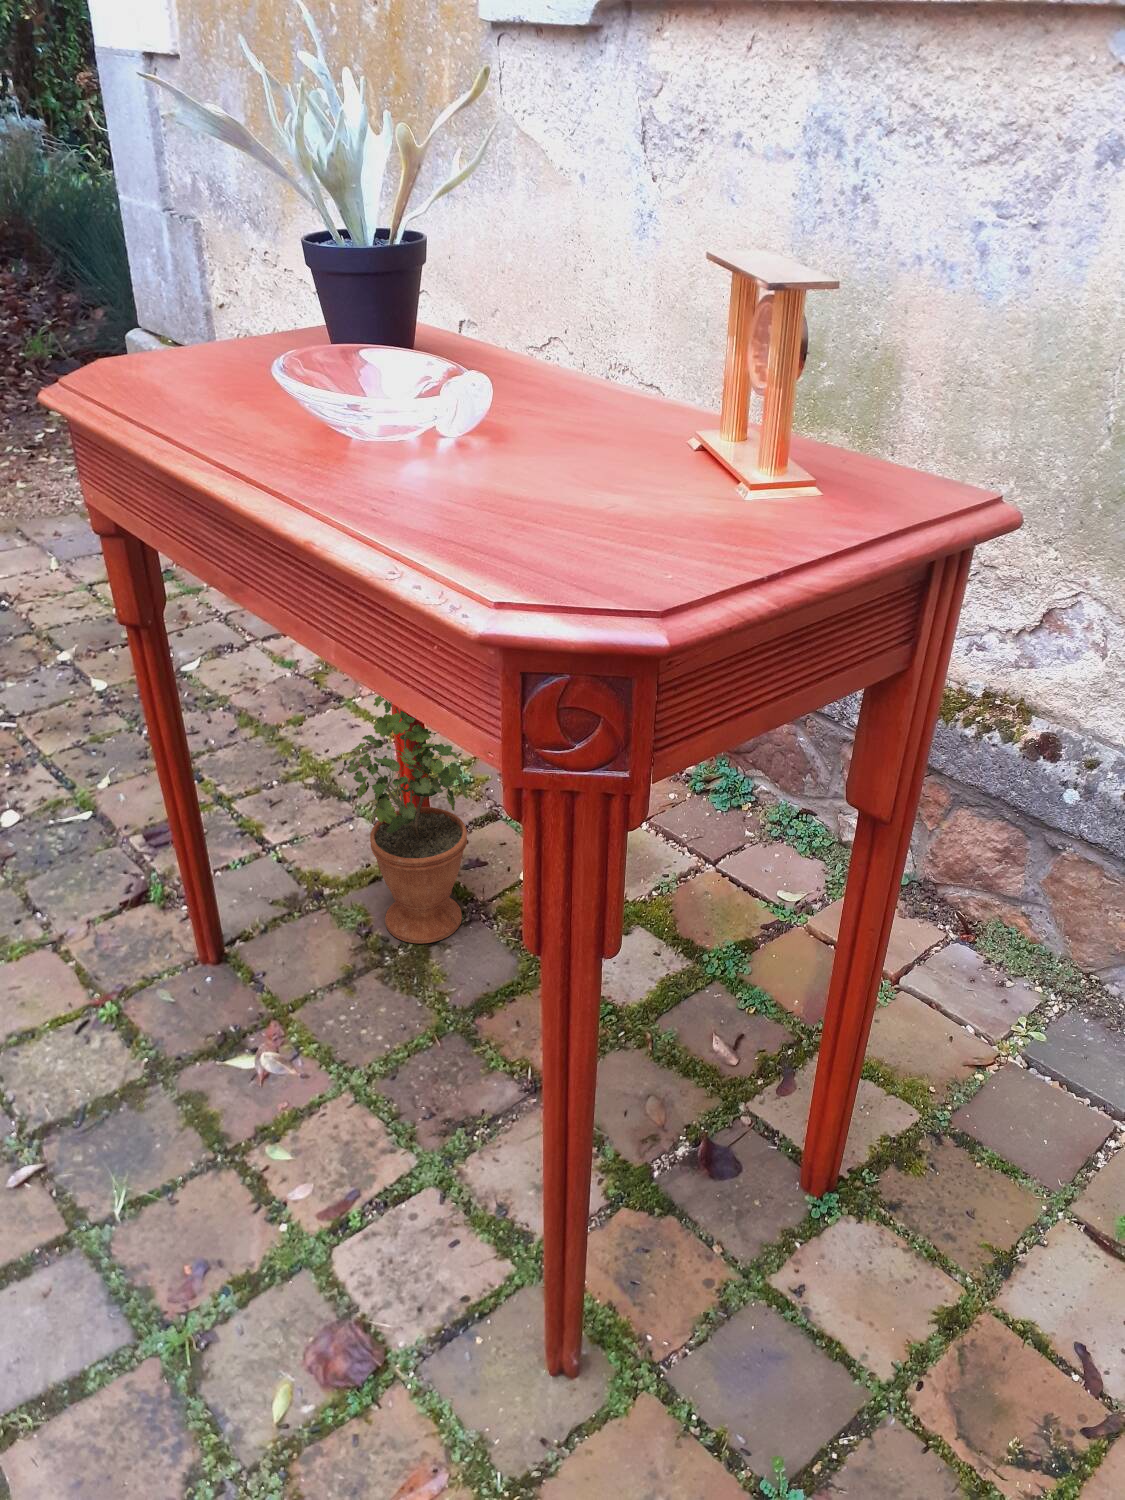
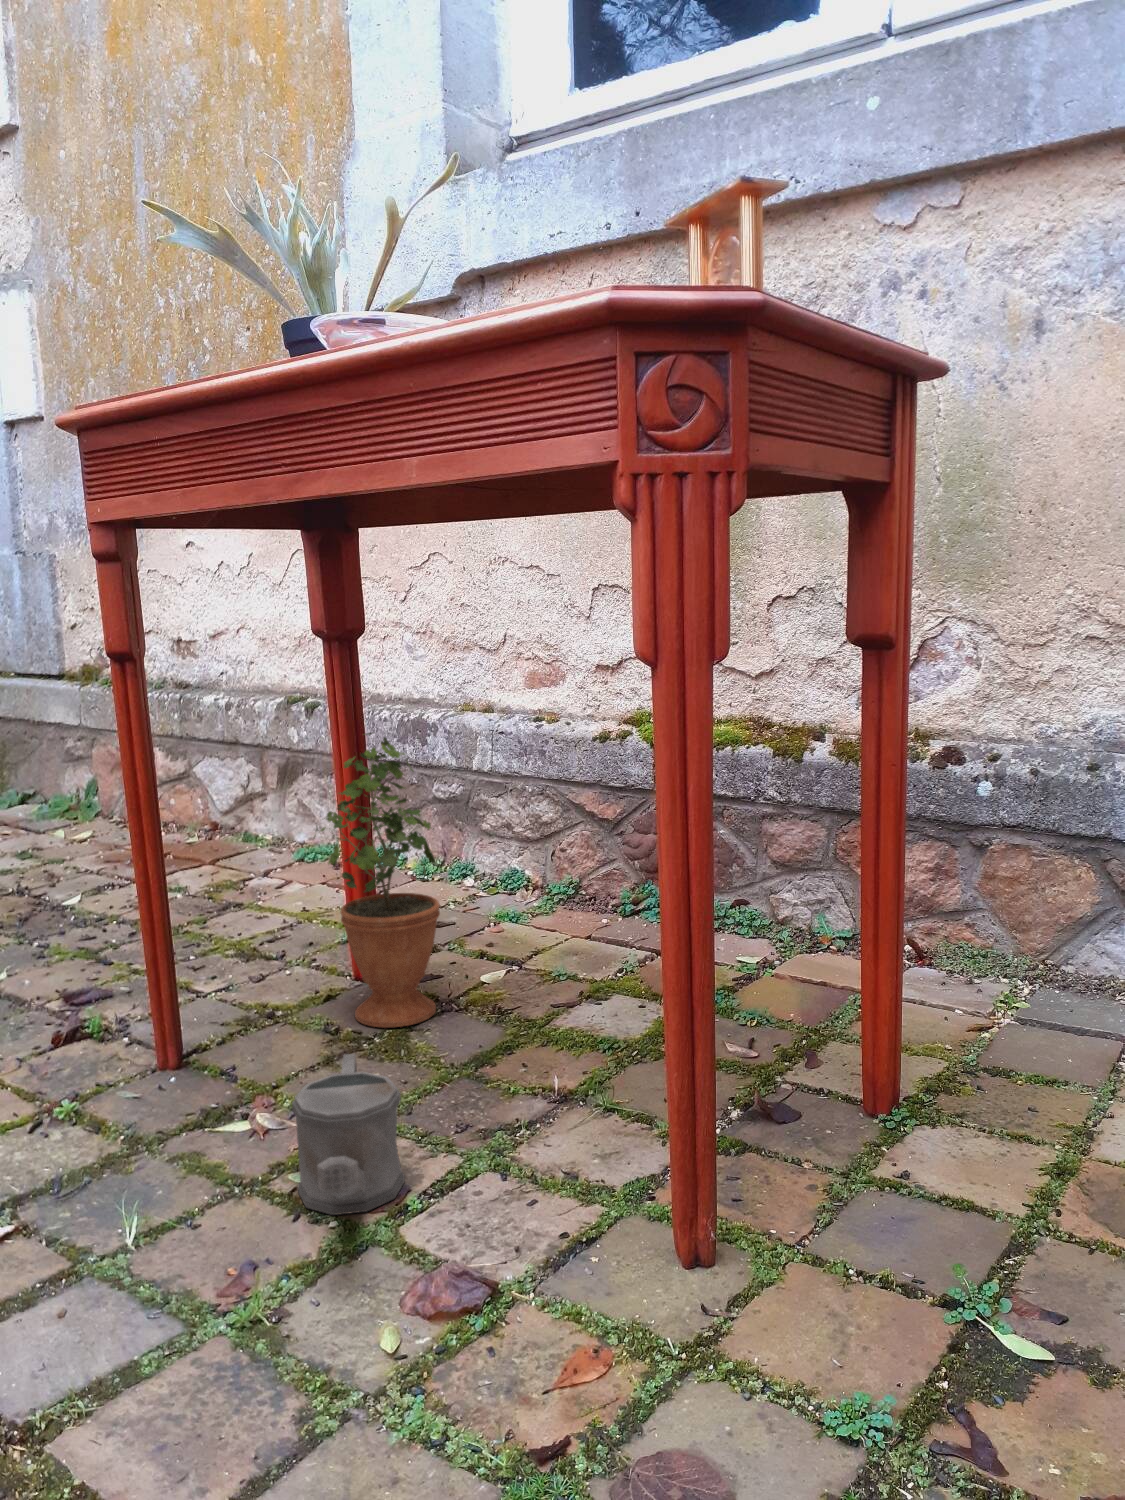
watering can: none [236,1054,356,1265] -> present [292,1054,405,1215]

